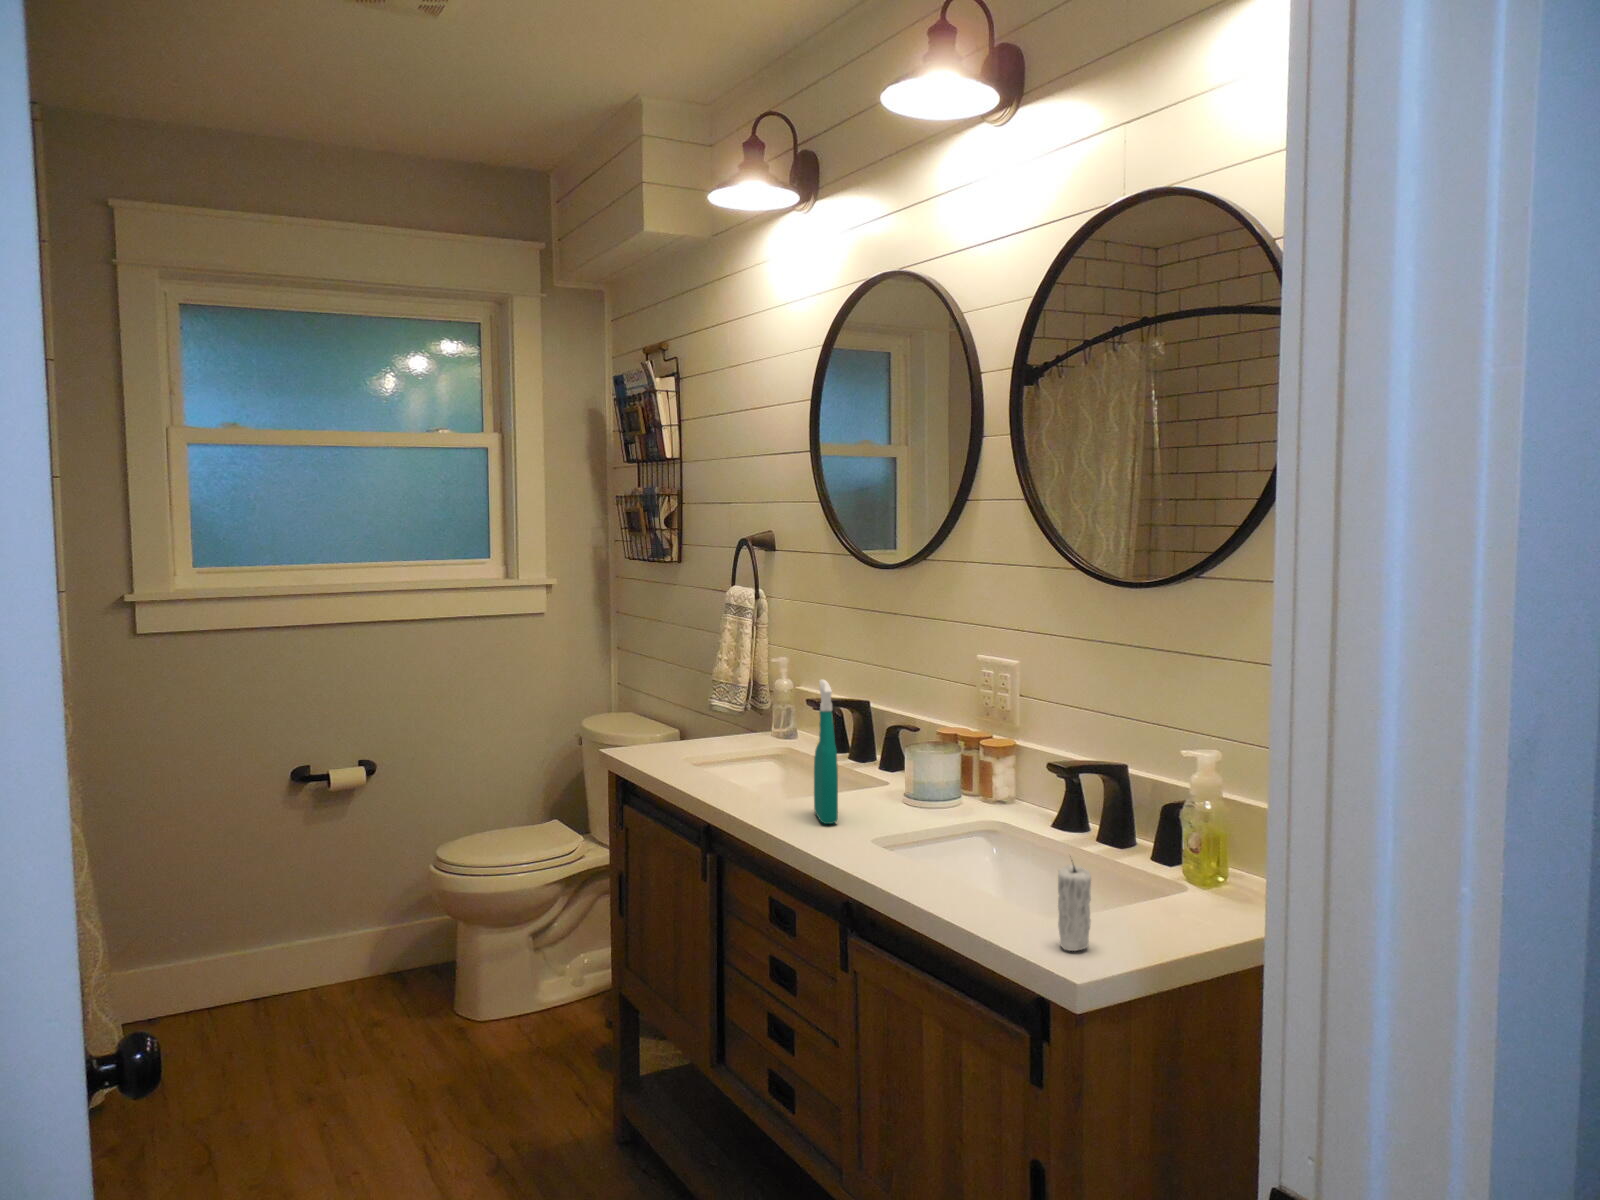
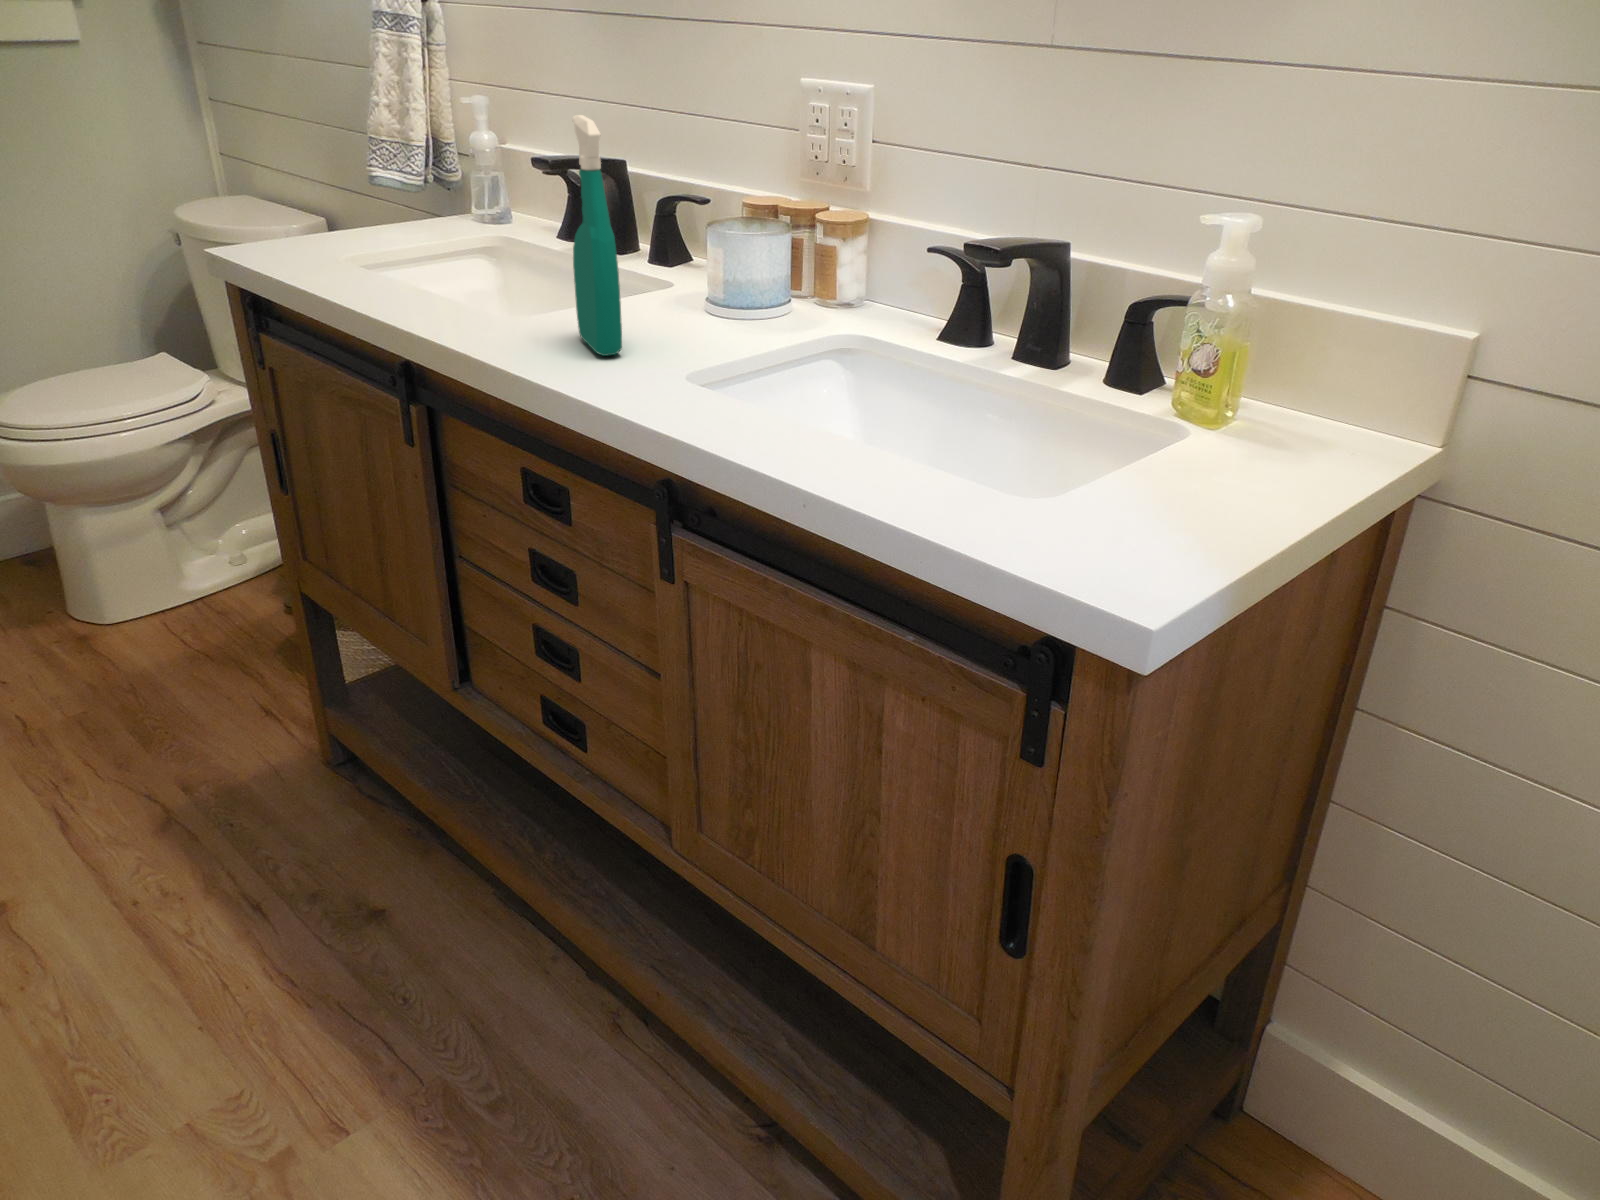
candle: present [1058,864,1091,951] -> none [1071,402,1139,561]

